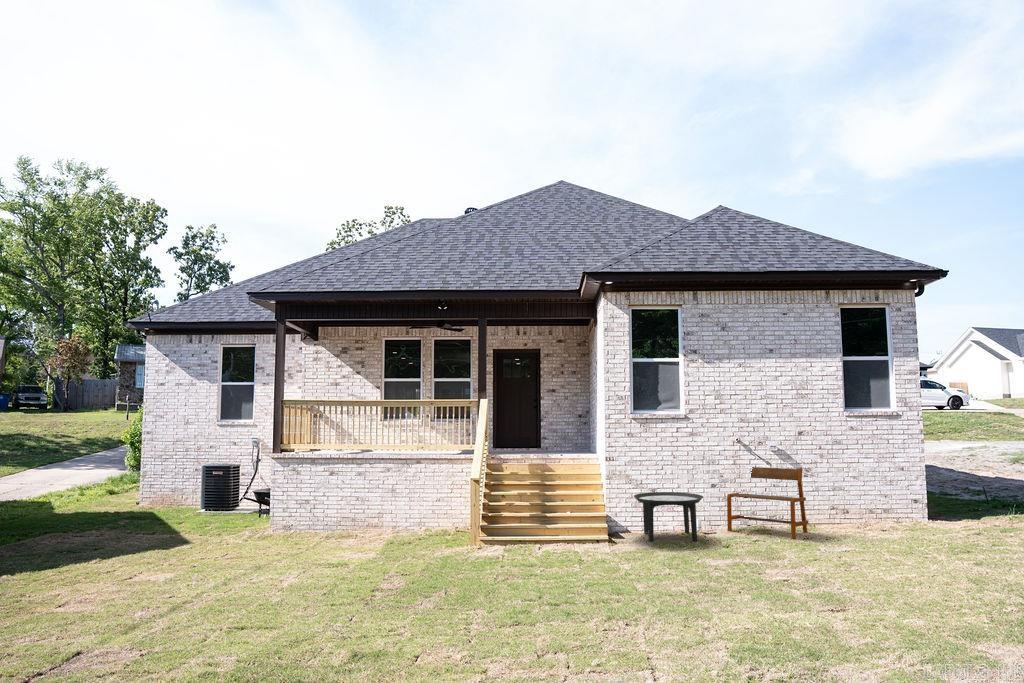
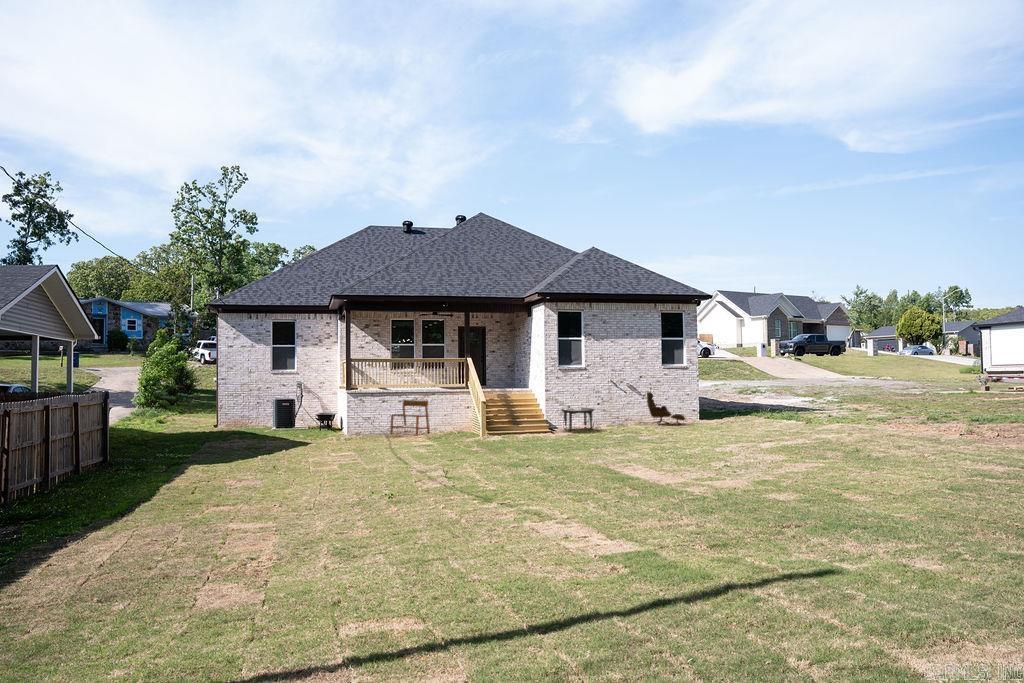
lounge chair: none [814,463,903,536] -> present [647,392,685,425]
bench: present [727,467,809,539] -> present [390,400,430,435]

